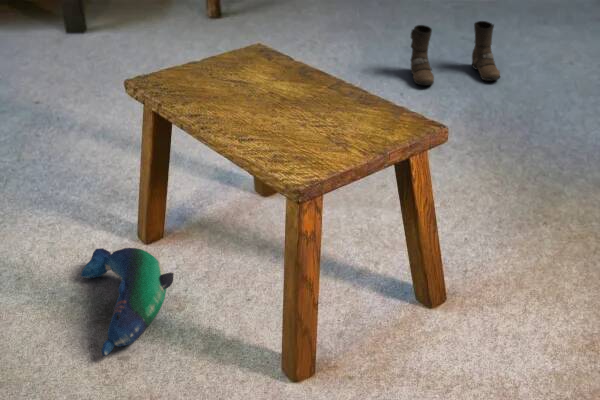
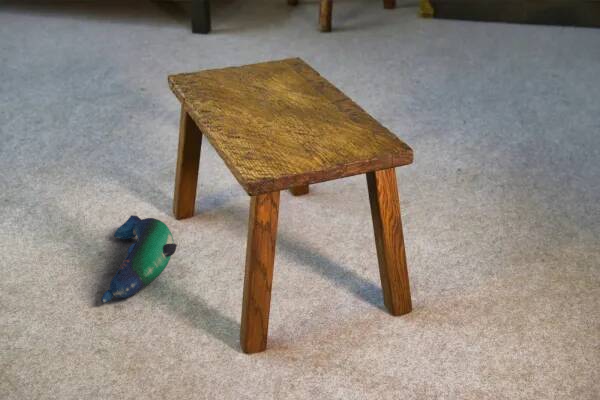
boots: present [411,21,500,85] -> none [478,59,566,119]

